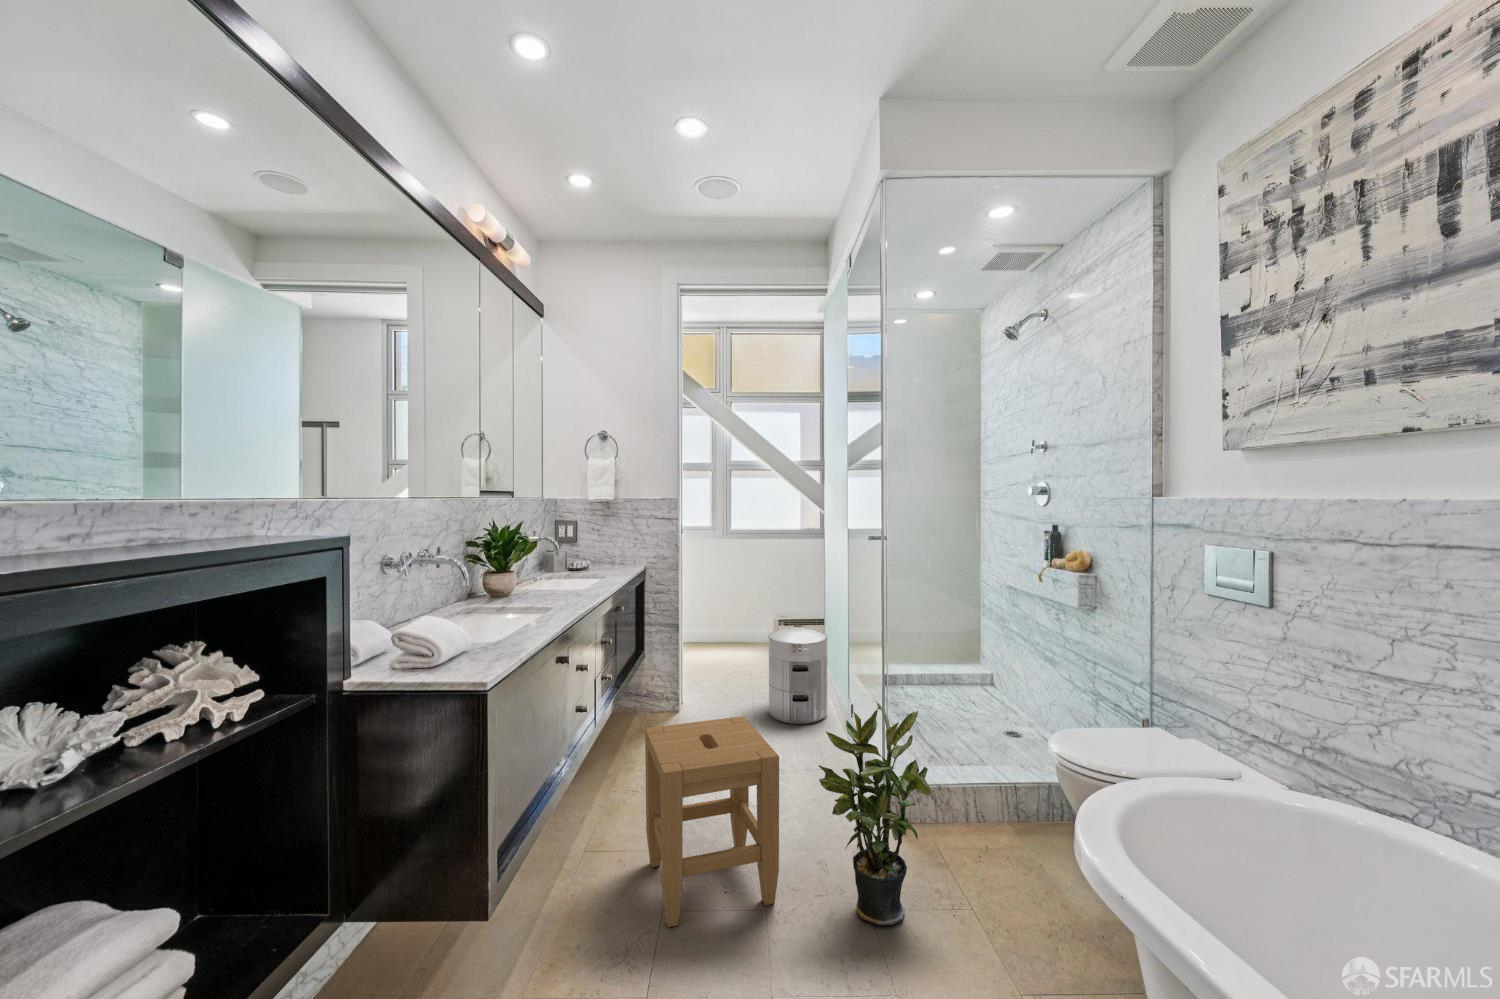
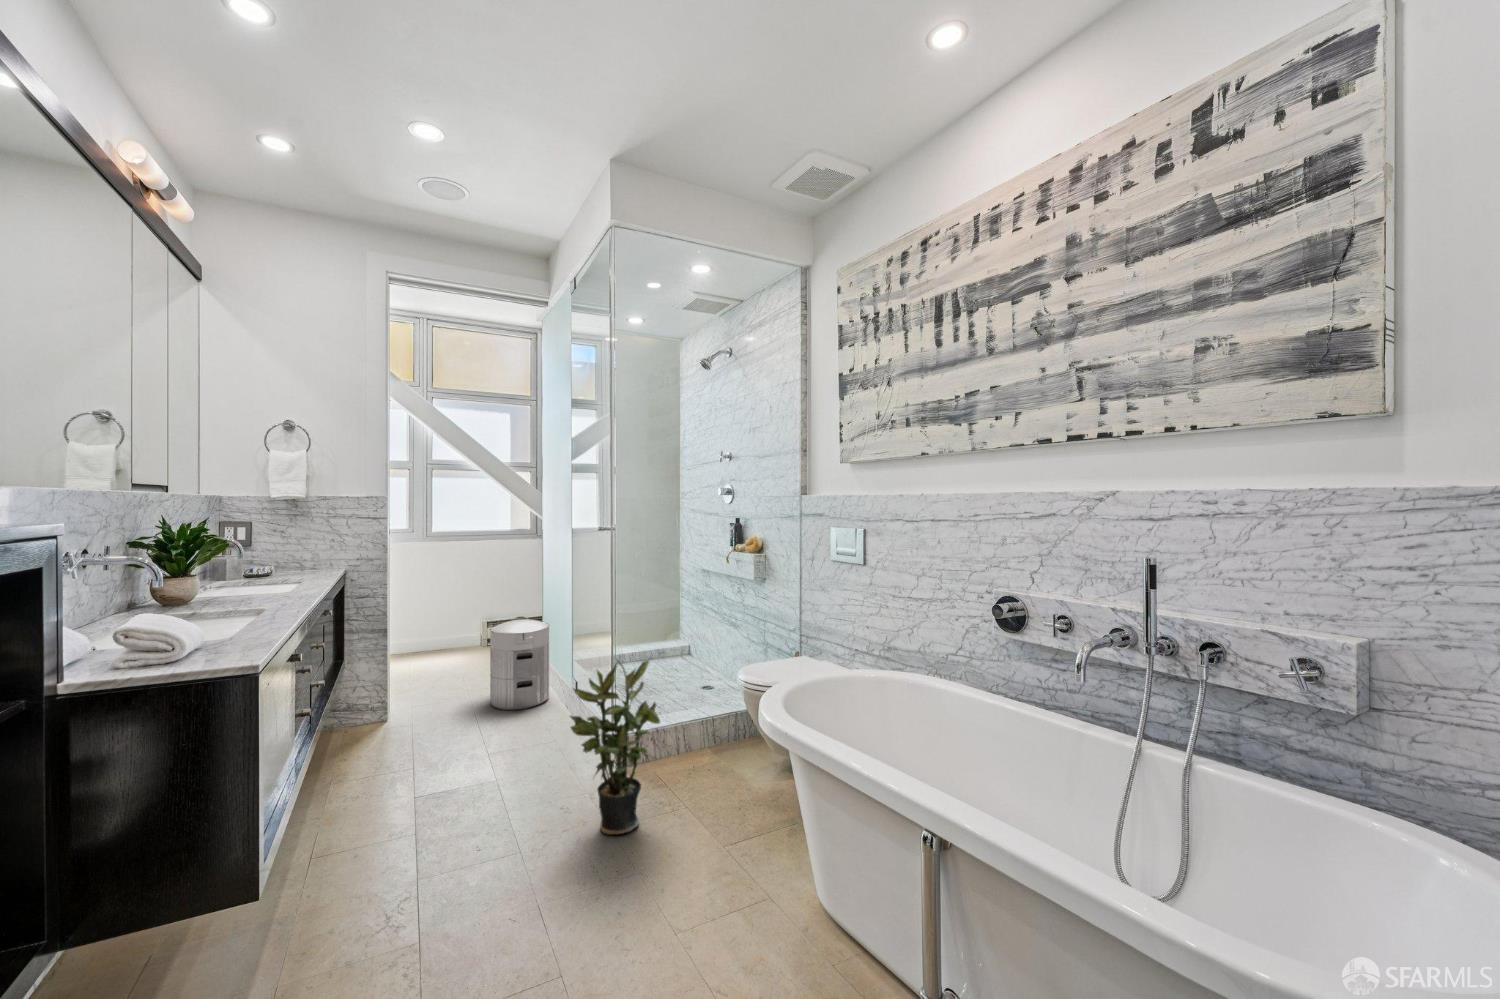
stool: present [645,716,779,927] -> none [387,693,533,890]

